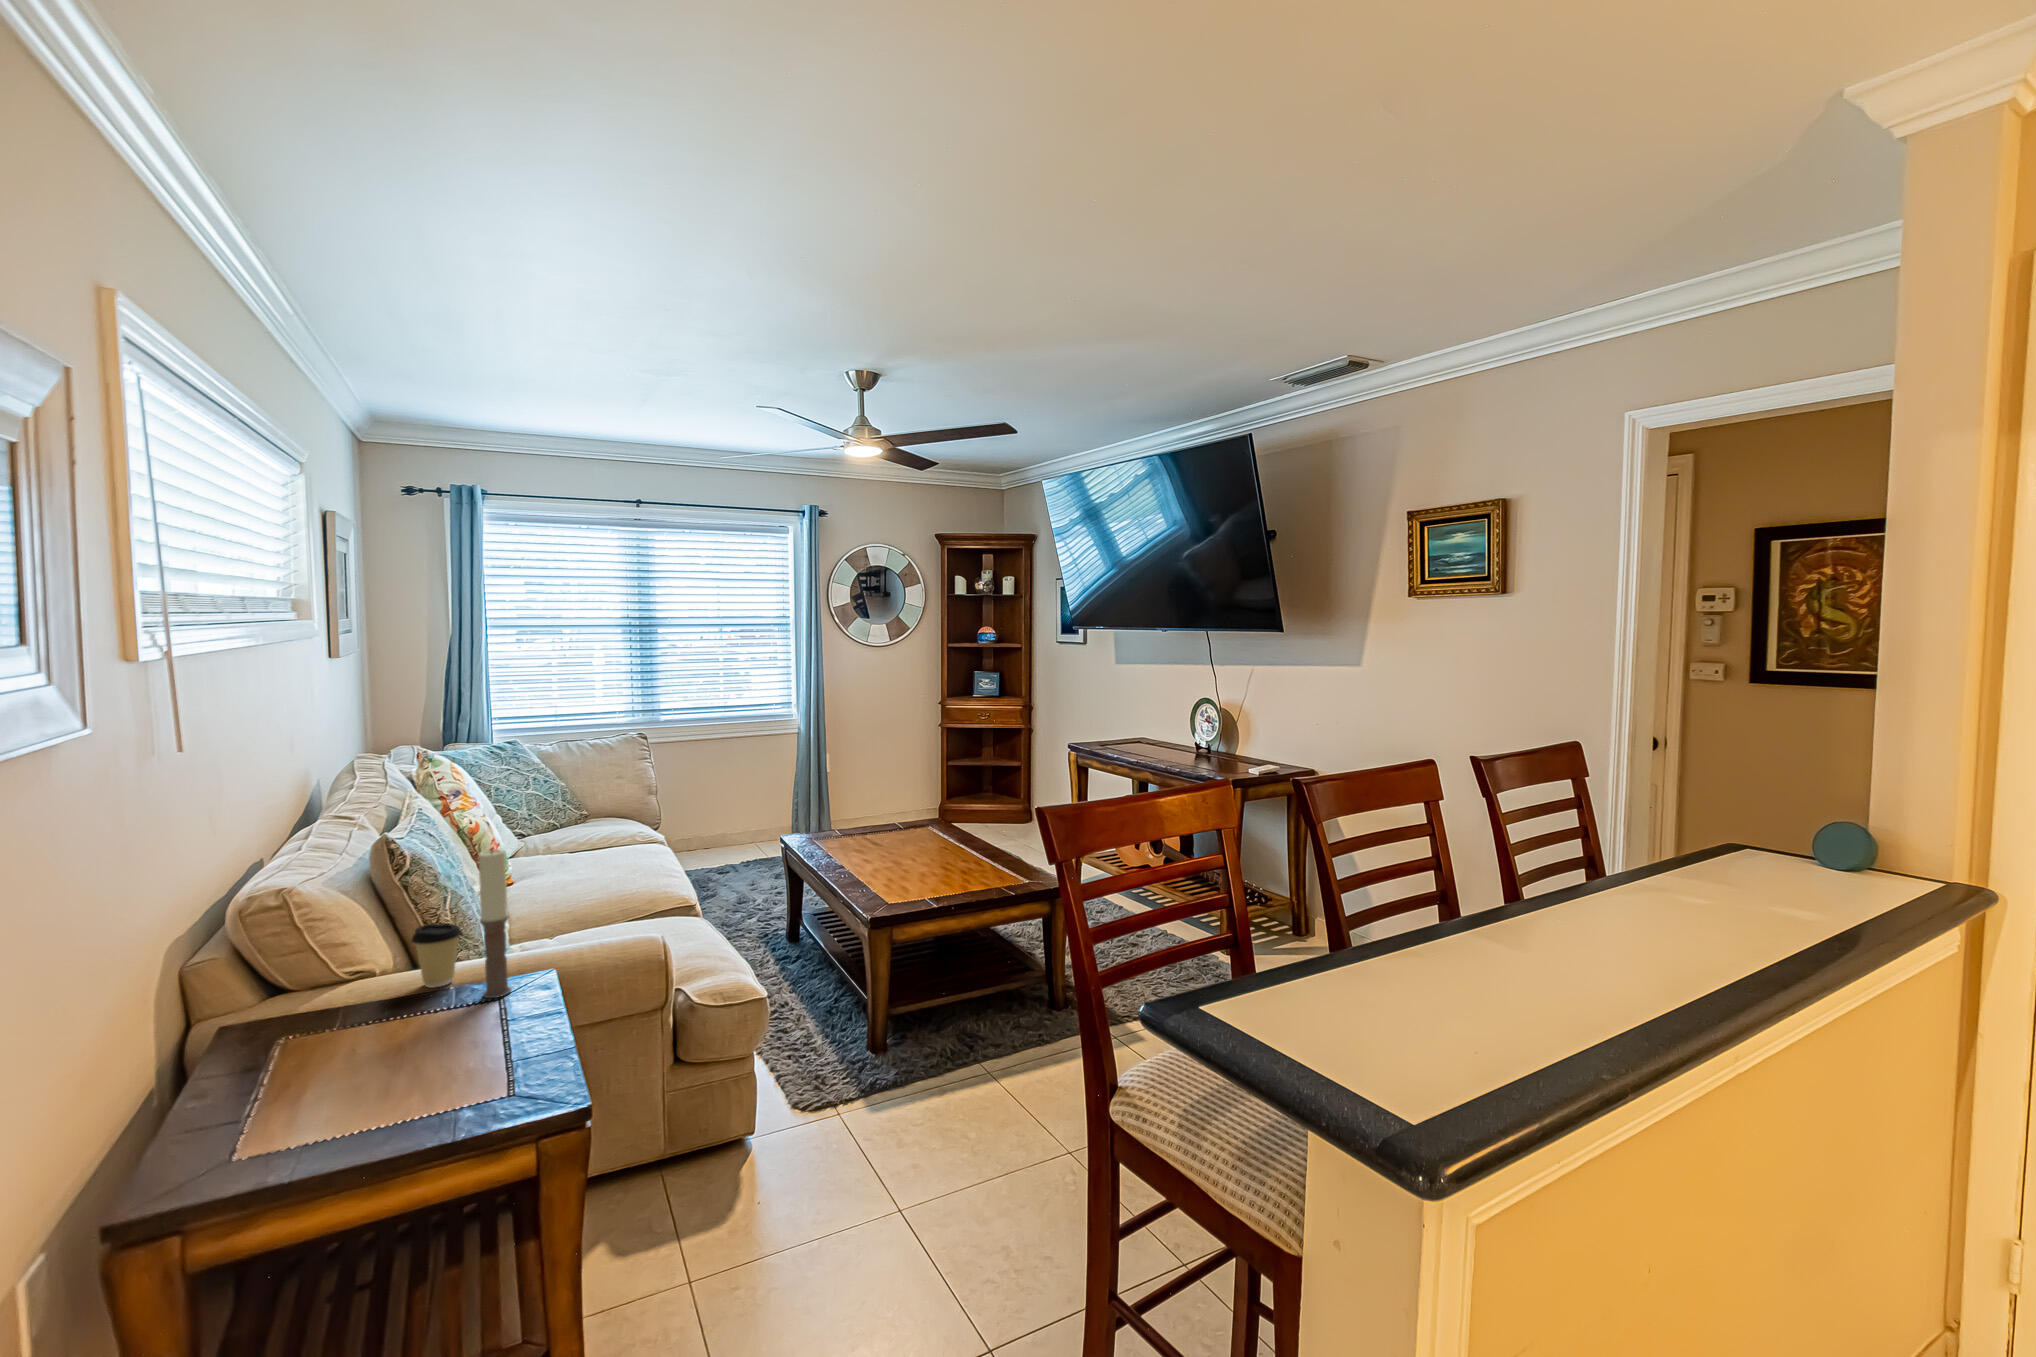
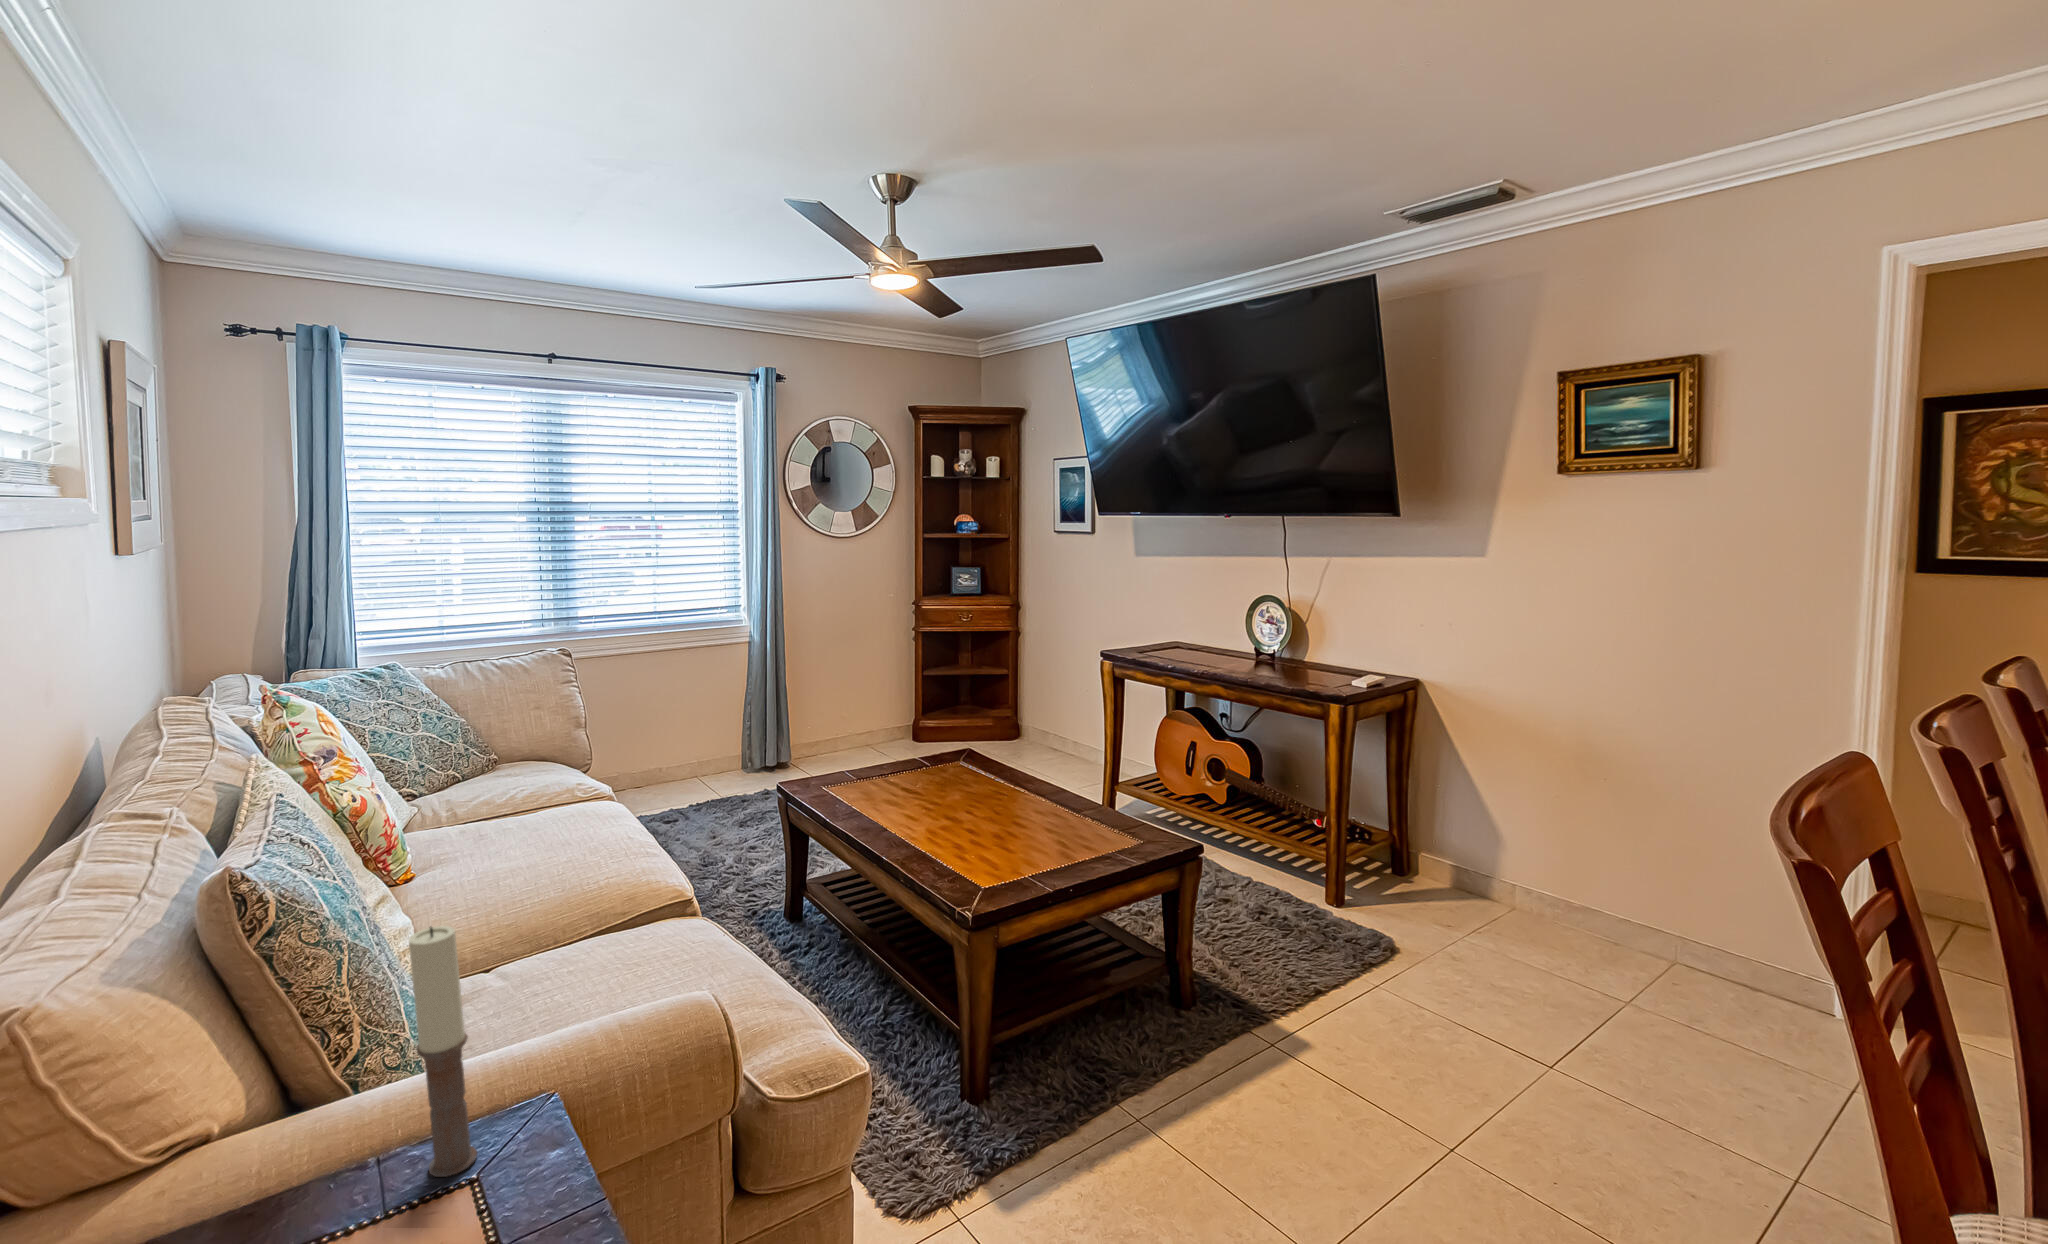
coffee cup: present [411,923,462,988] -> none [291,1040,381,1155]

